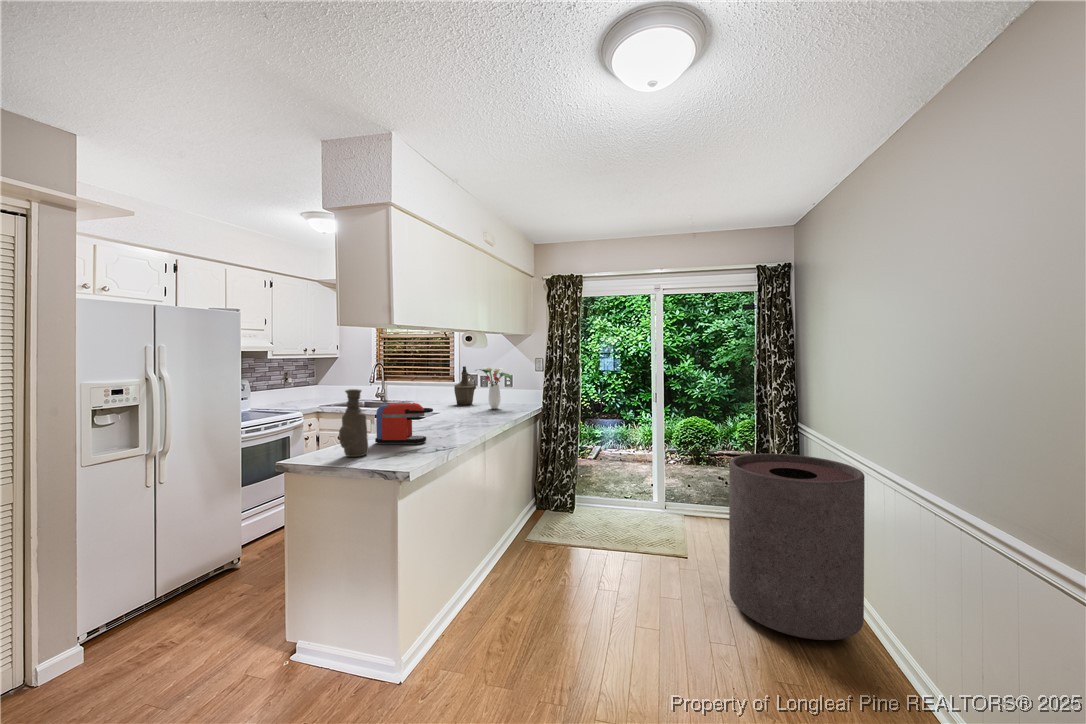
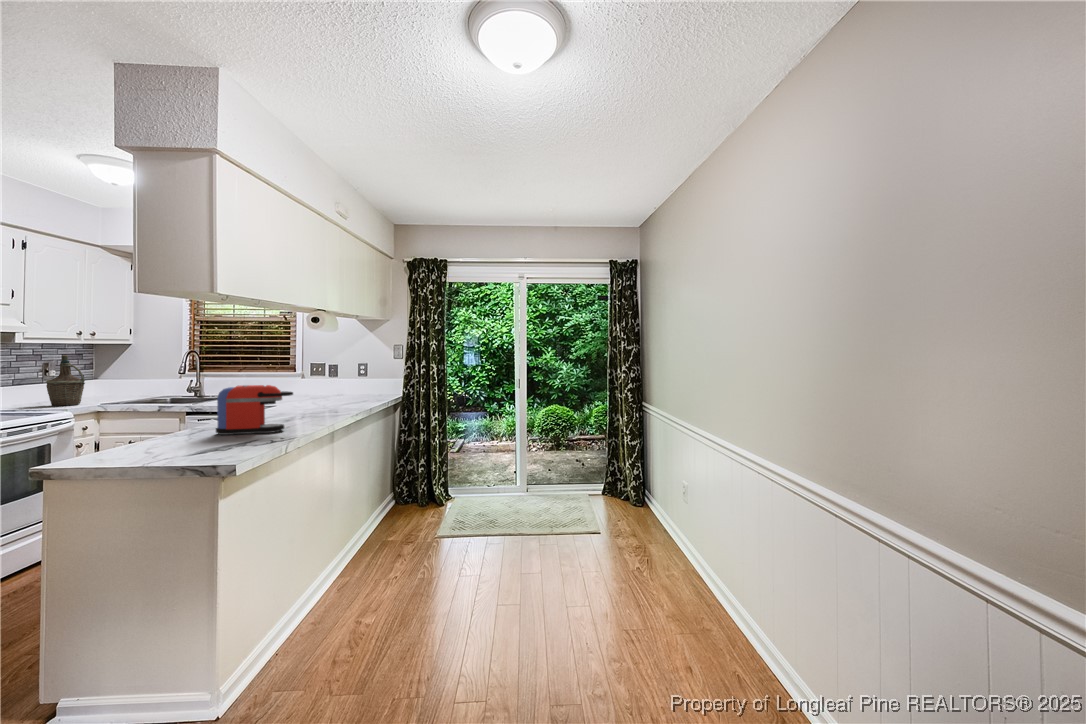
bottle: present [454,366,476,405] -> present [46,355,85,406]
flower arrangement: present [475,367,511,409] -> none [326,356,369,401]
vase: present [339,389,368,457] -> none [173,365,214,447]
trash can: present [729,453,865,640] -> none [598,429,705,583]

